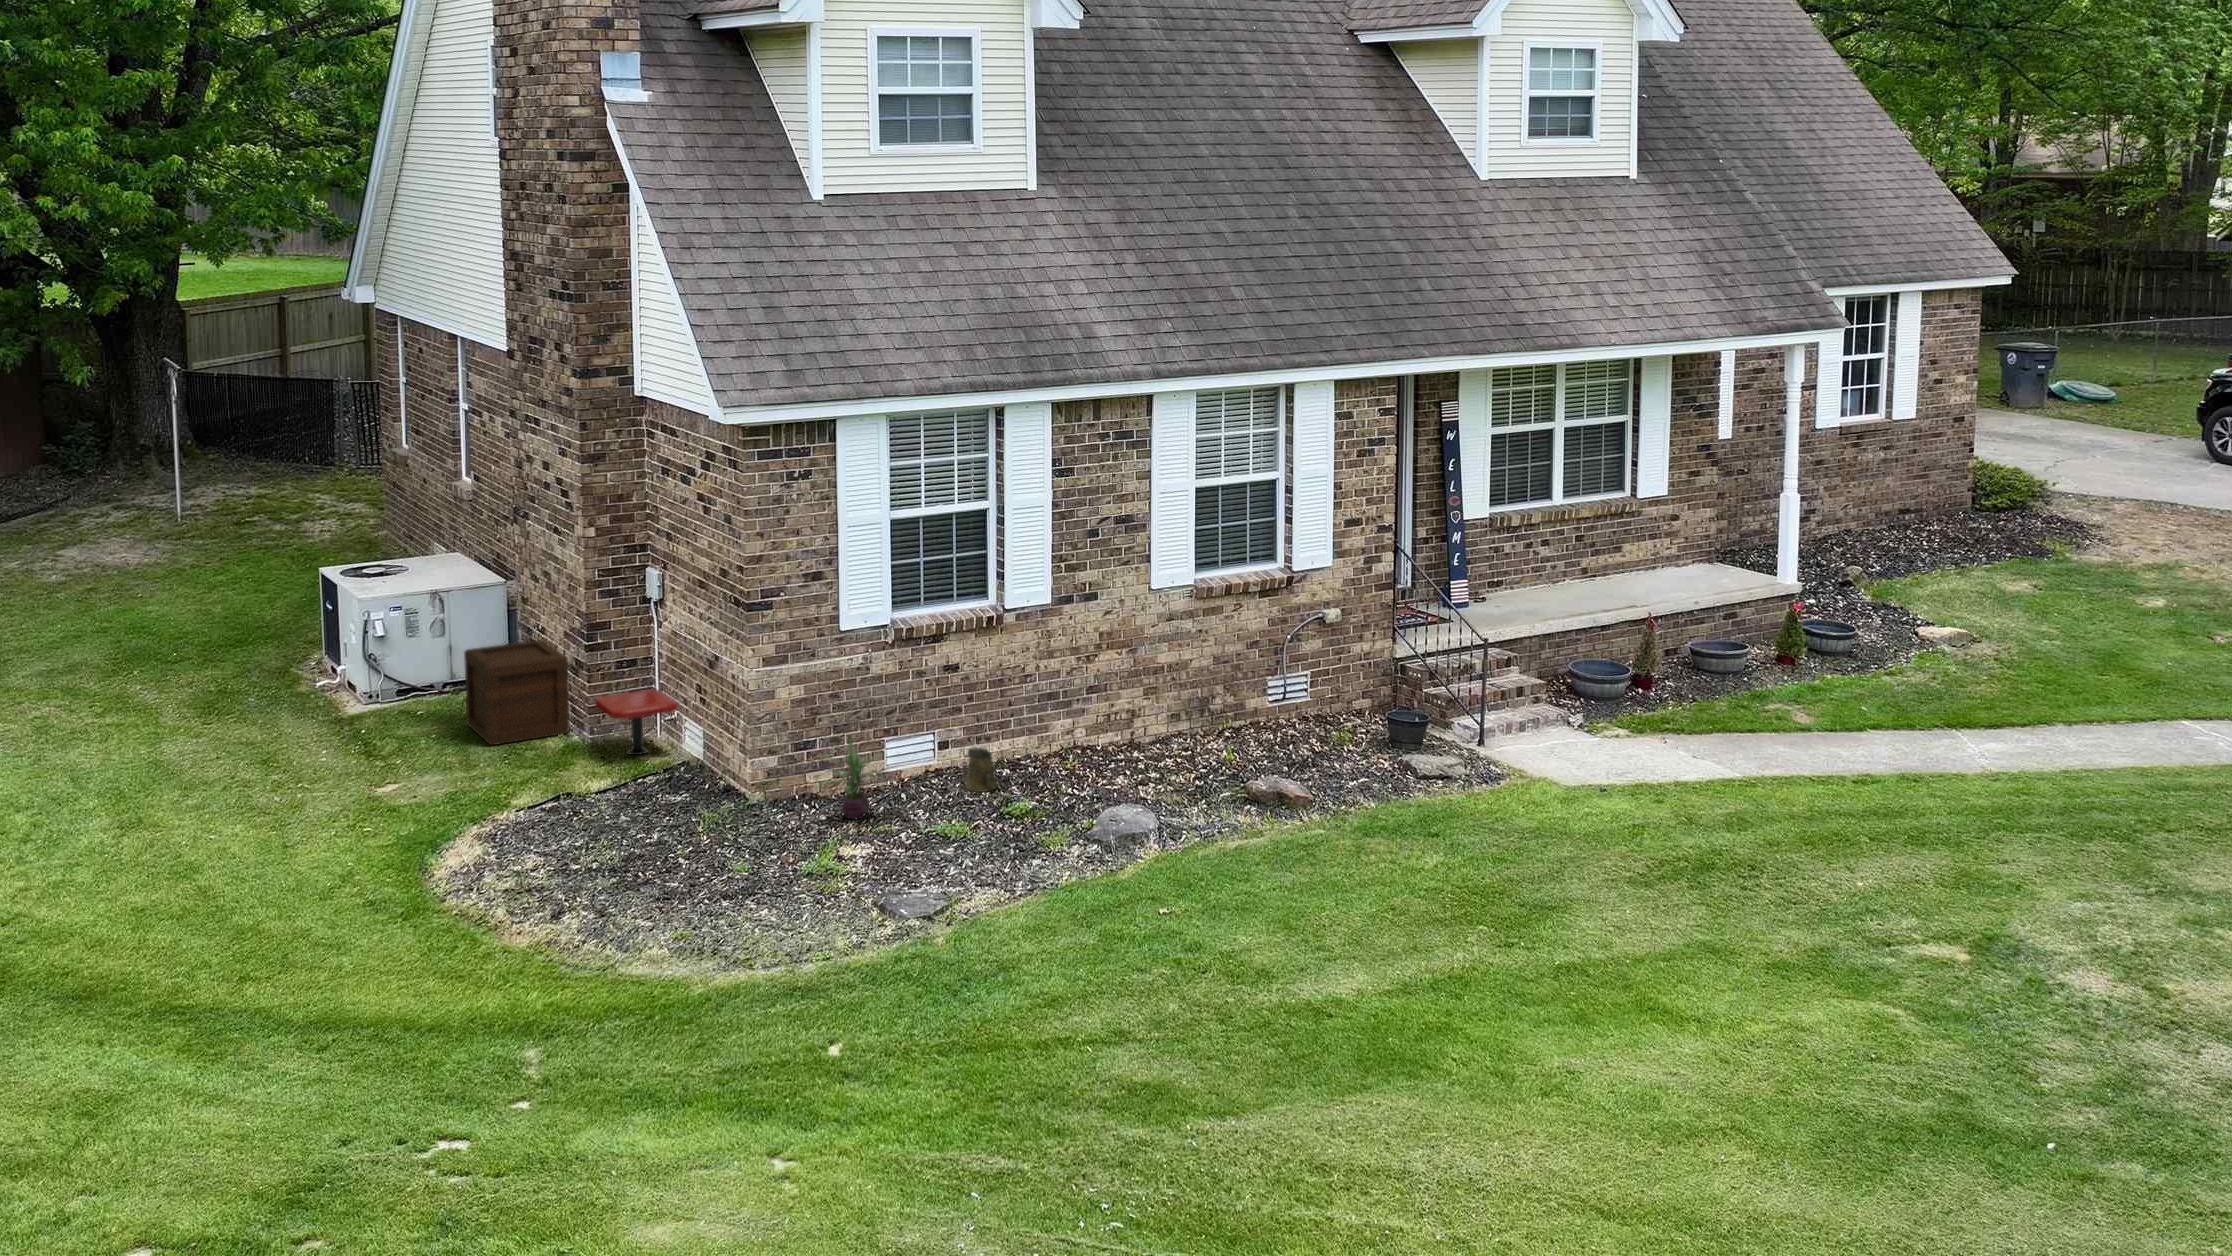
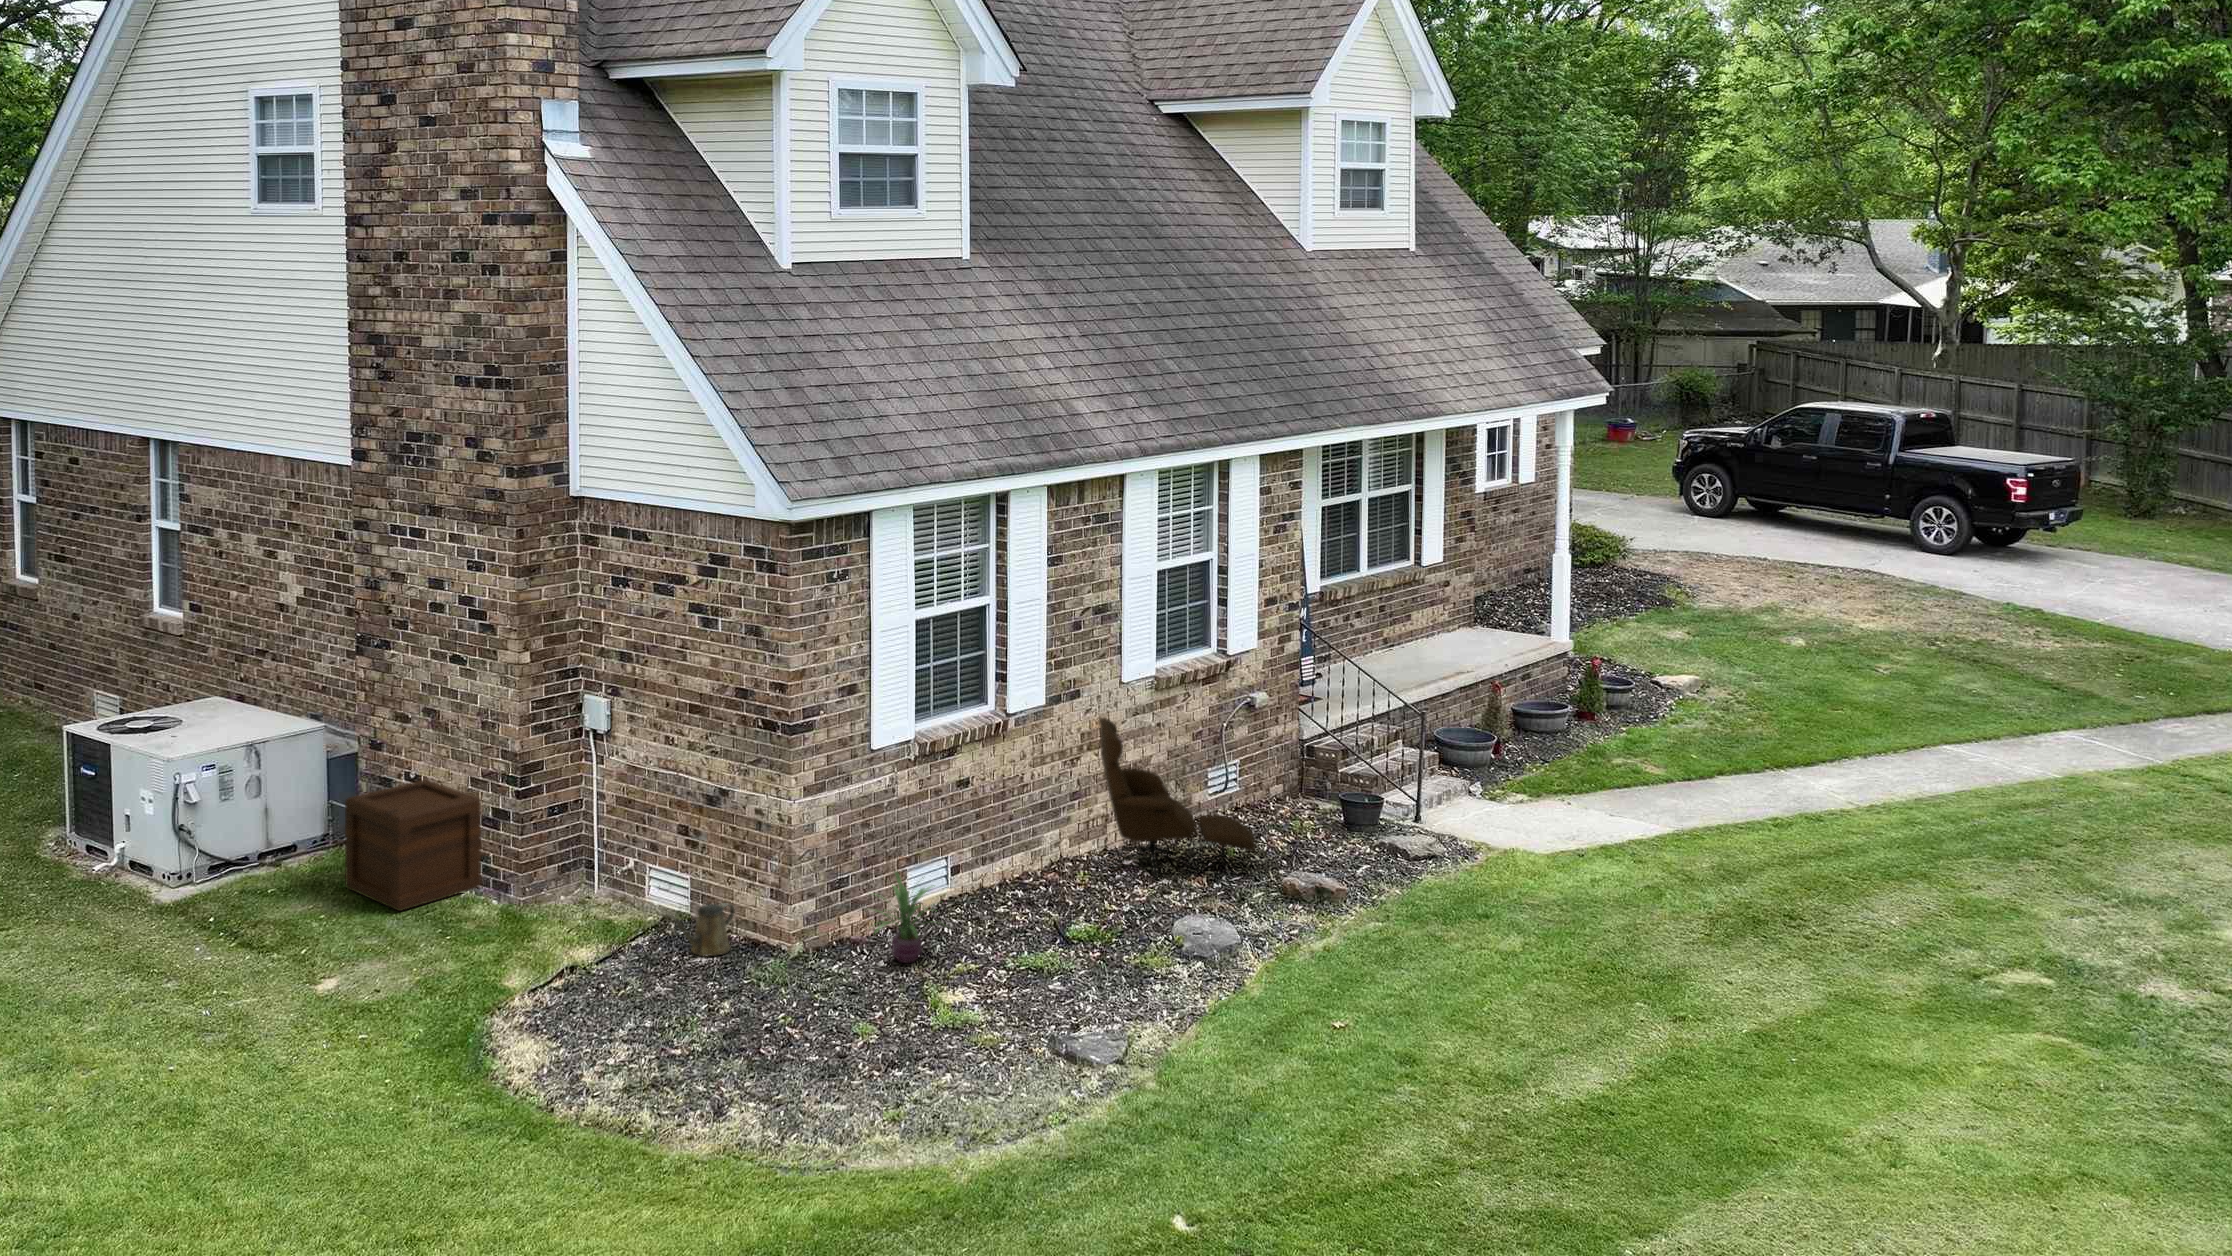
lounge chair: none [1107,621,1261,777] -> present [1099,718,1256,879]
pedestal table: present [595,689,678,755] -> none [532,829,634,908]
watering can: present [965,747,1001,792] -> present [669,903,735,956]

